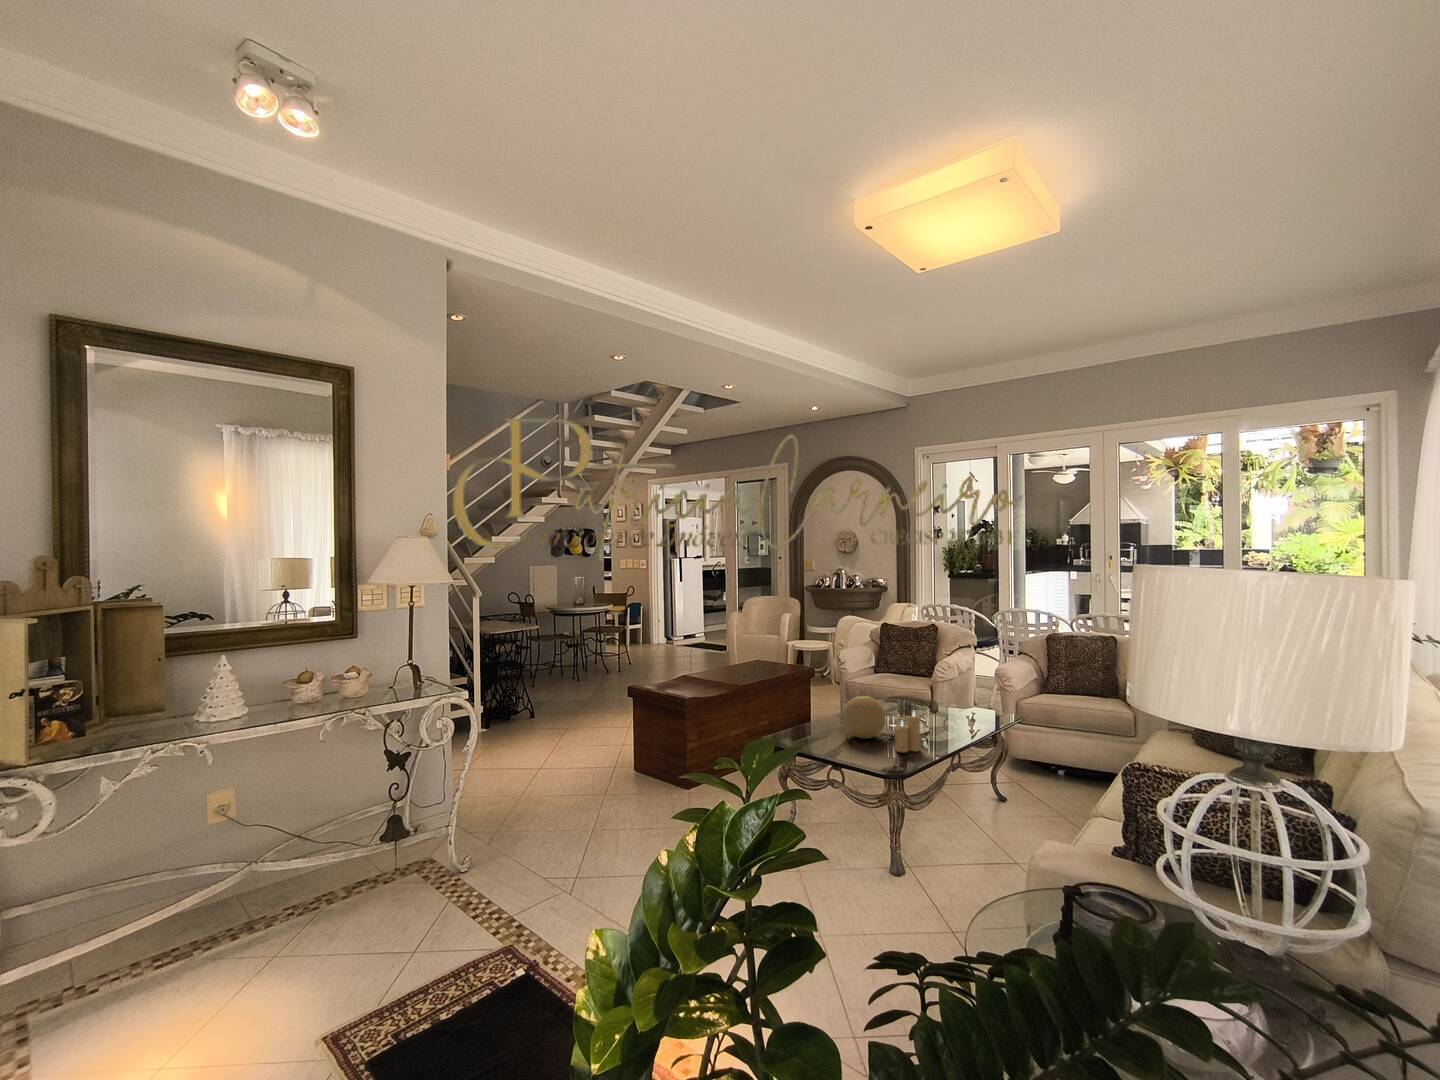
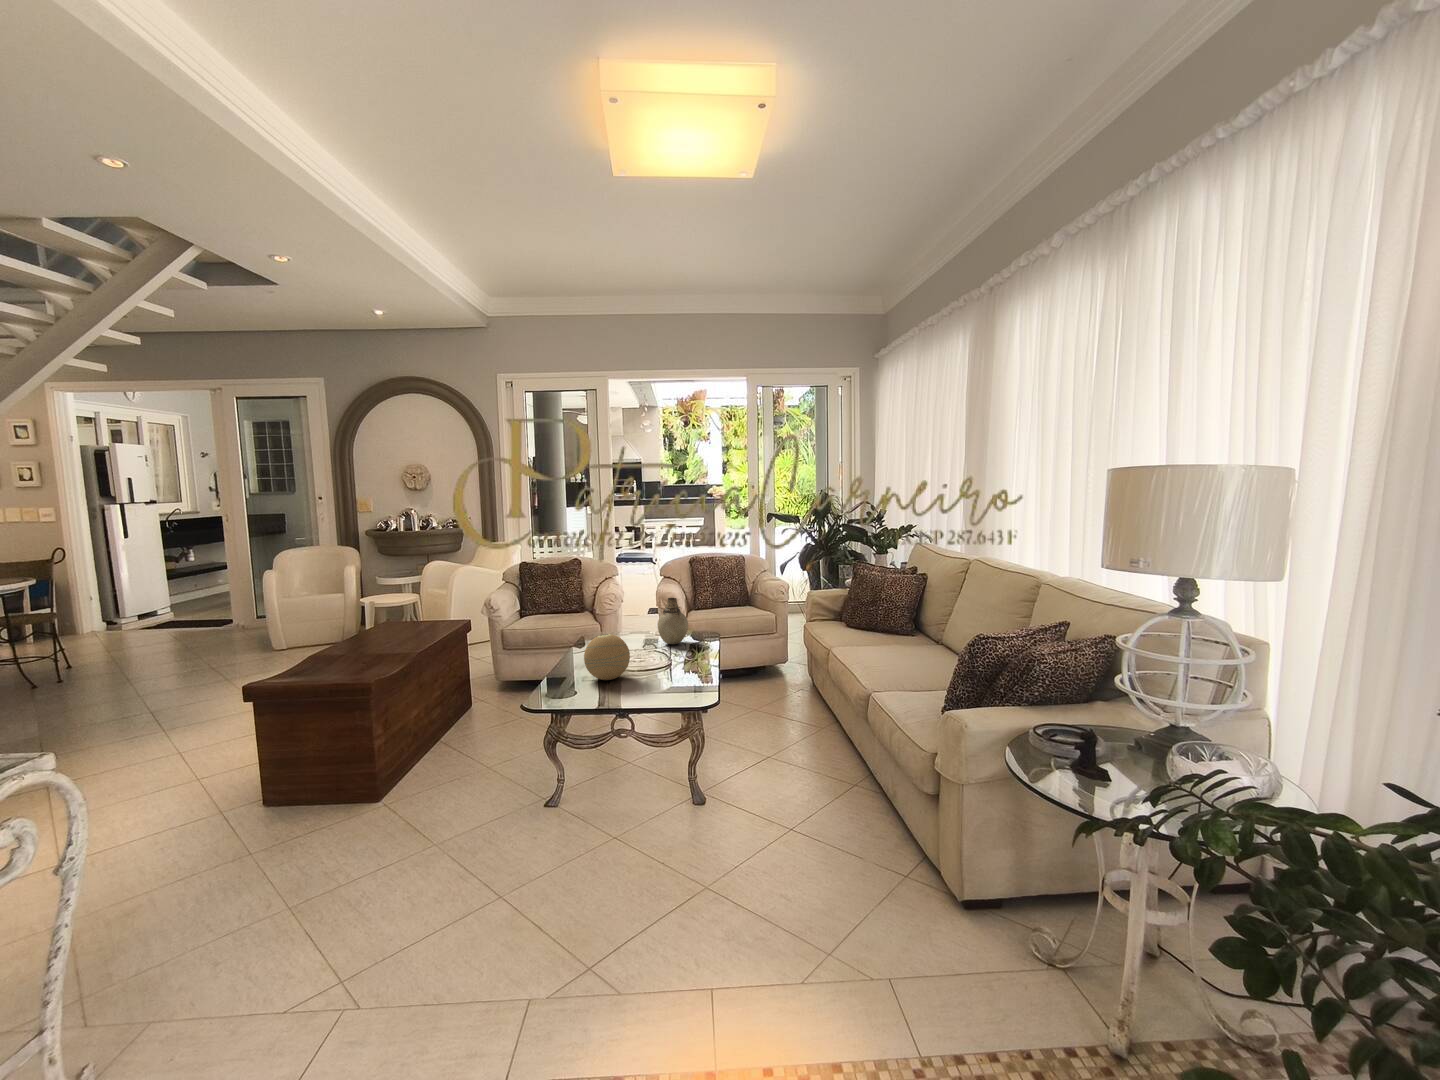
vase: none [951,673,985,722] -> present [658,598,688,644]
candle: present [895,712,920,752] -> none [652,639,674,684]

